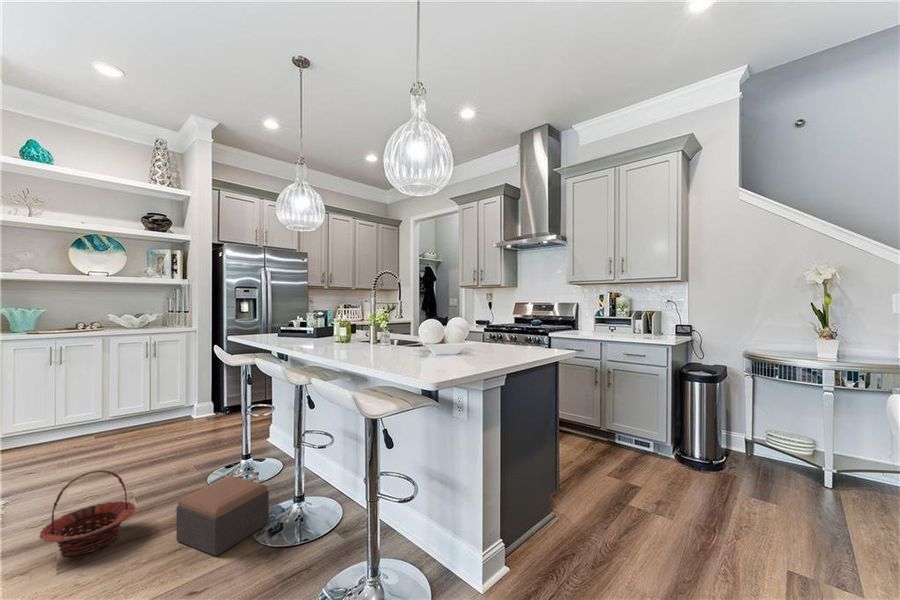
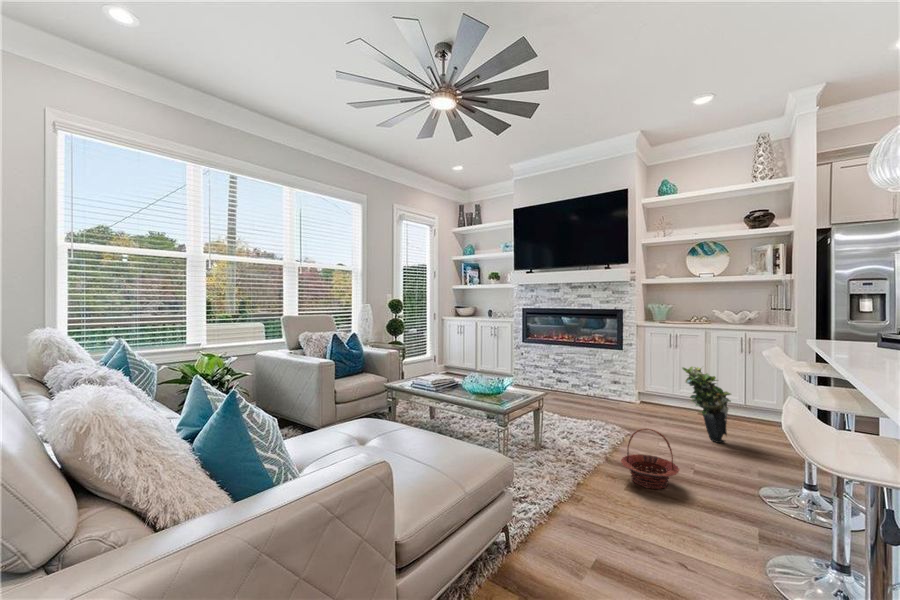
potted plant: none [88,378,154,460] -> present [682,366,731,443]
footstool: present [176,476,269,556] -> none [697,480,789,558]

